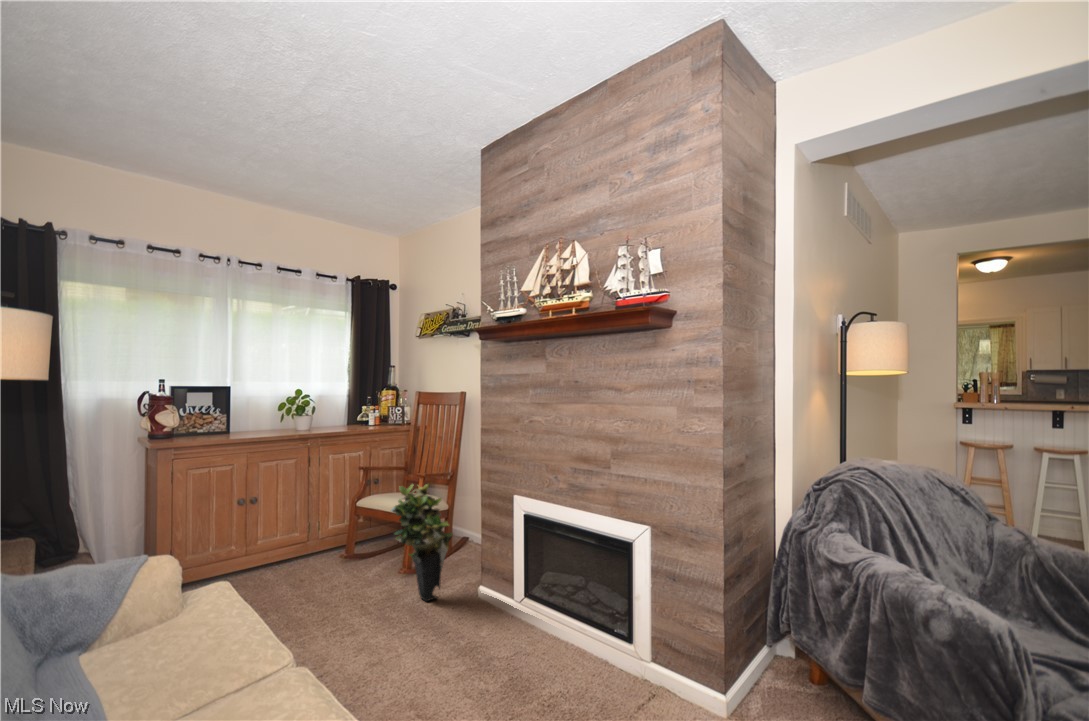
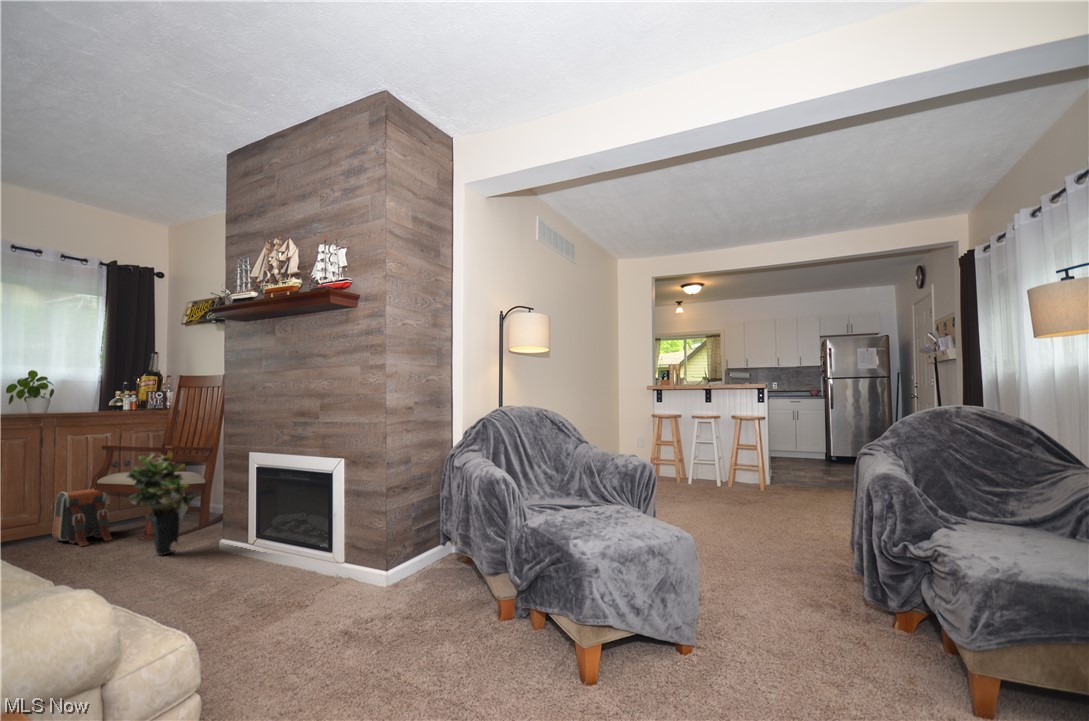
backpack: none [320,509,372,575] -> present [53,489,113,546]

